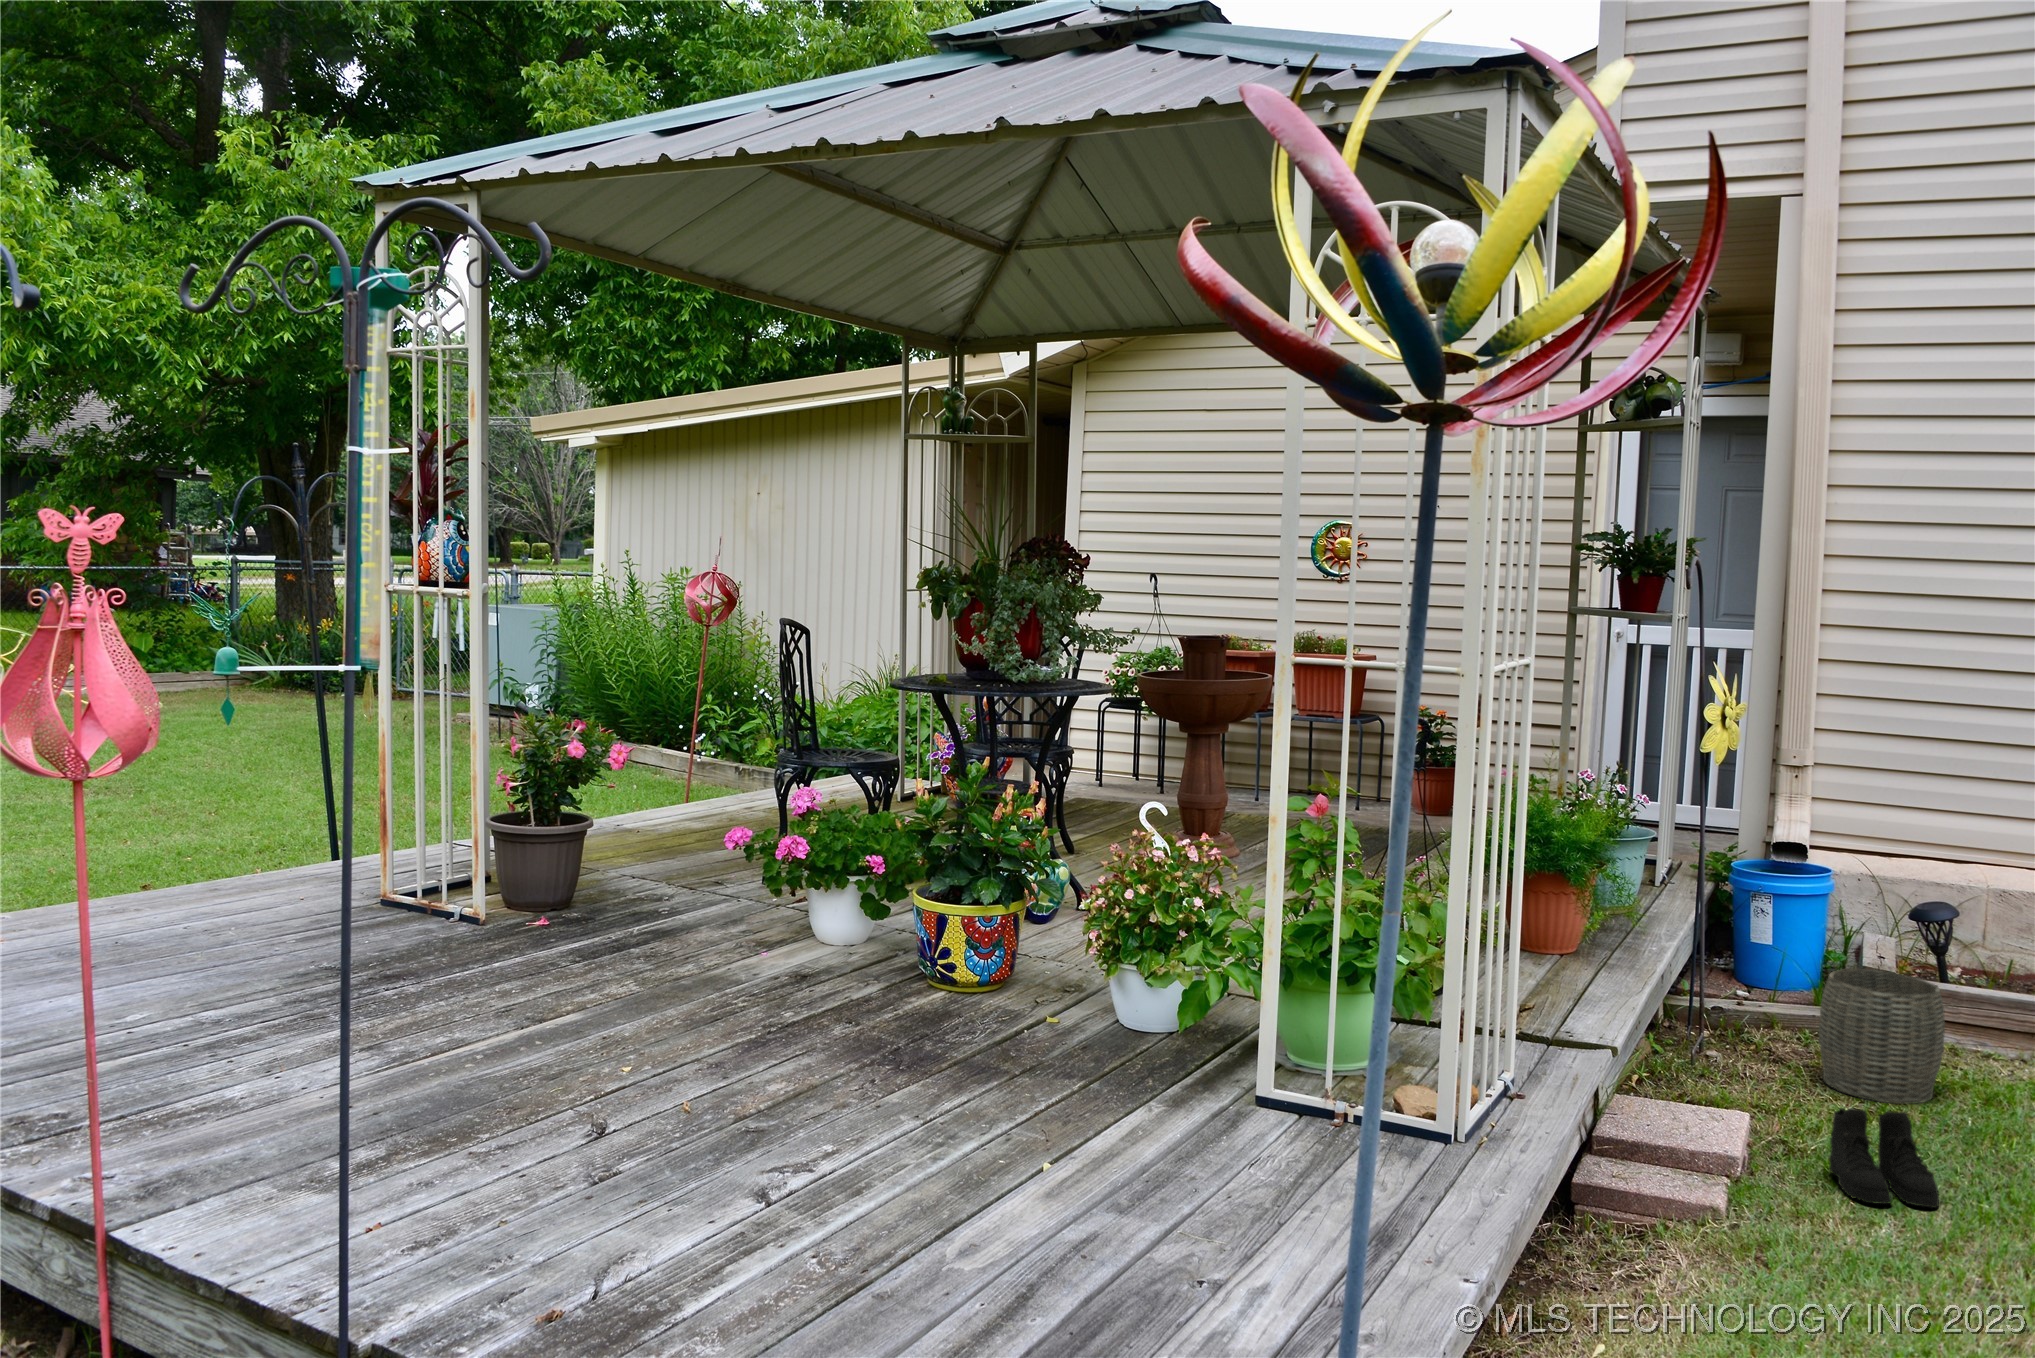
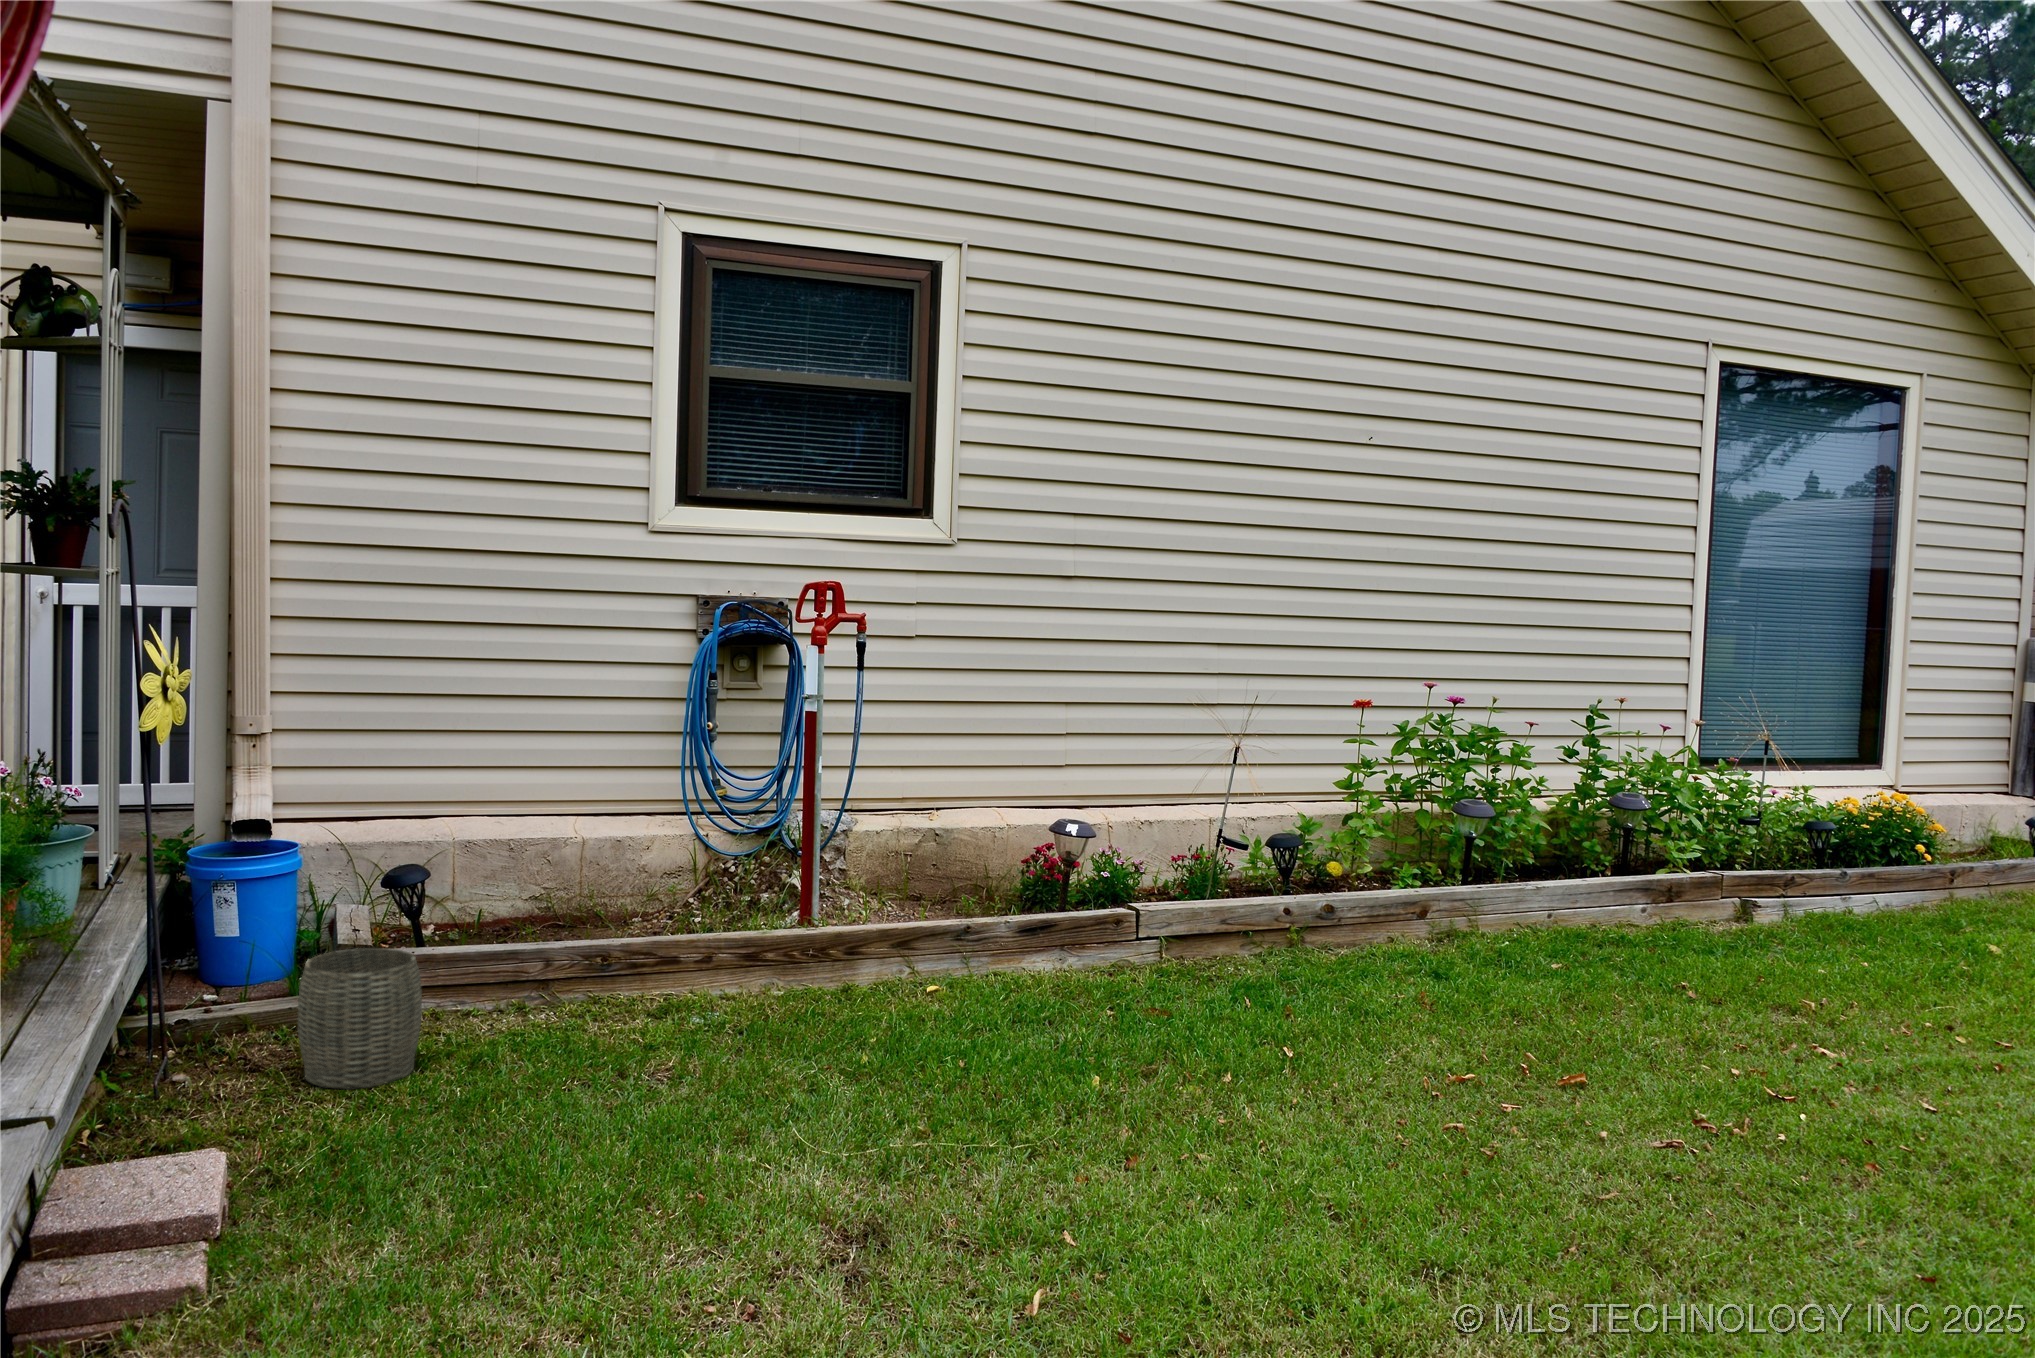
boots: present [1829,1108,1939,1208] -> none [319,1101,431,1211]

